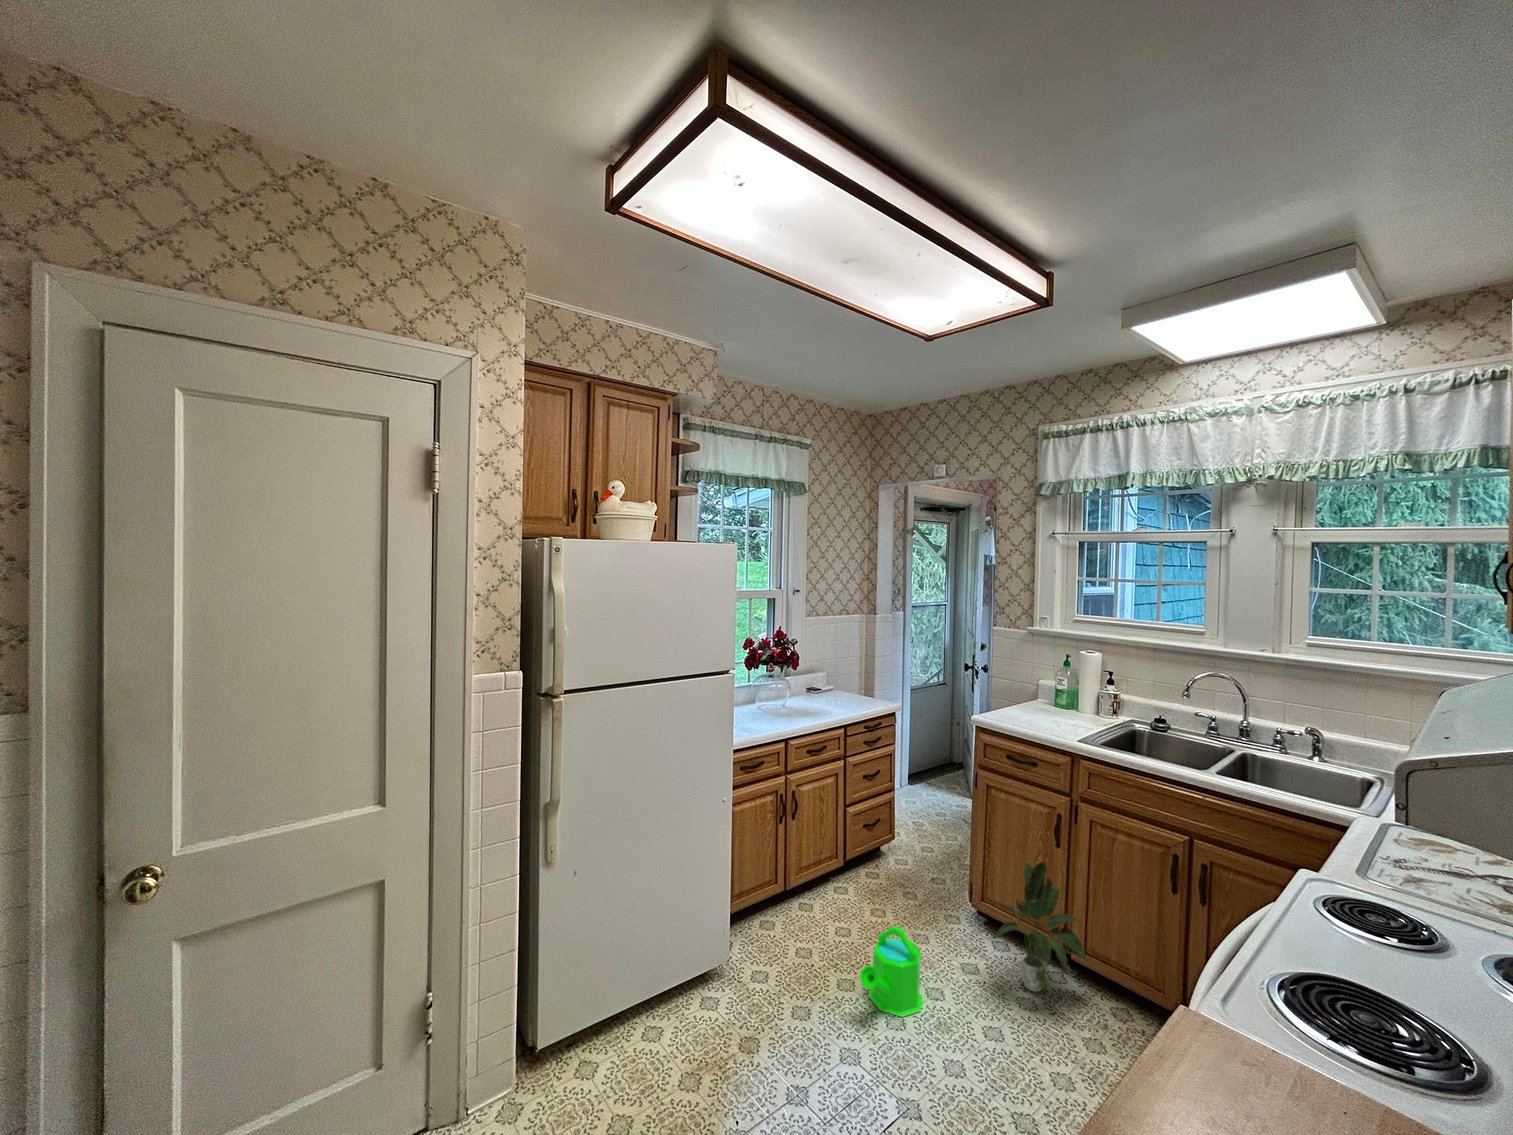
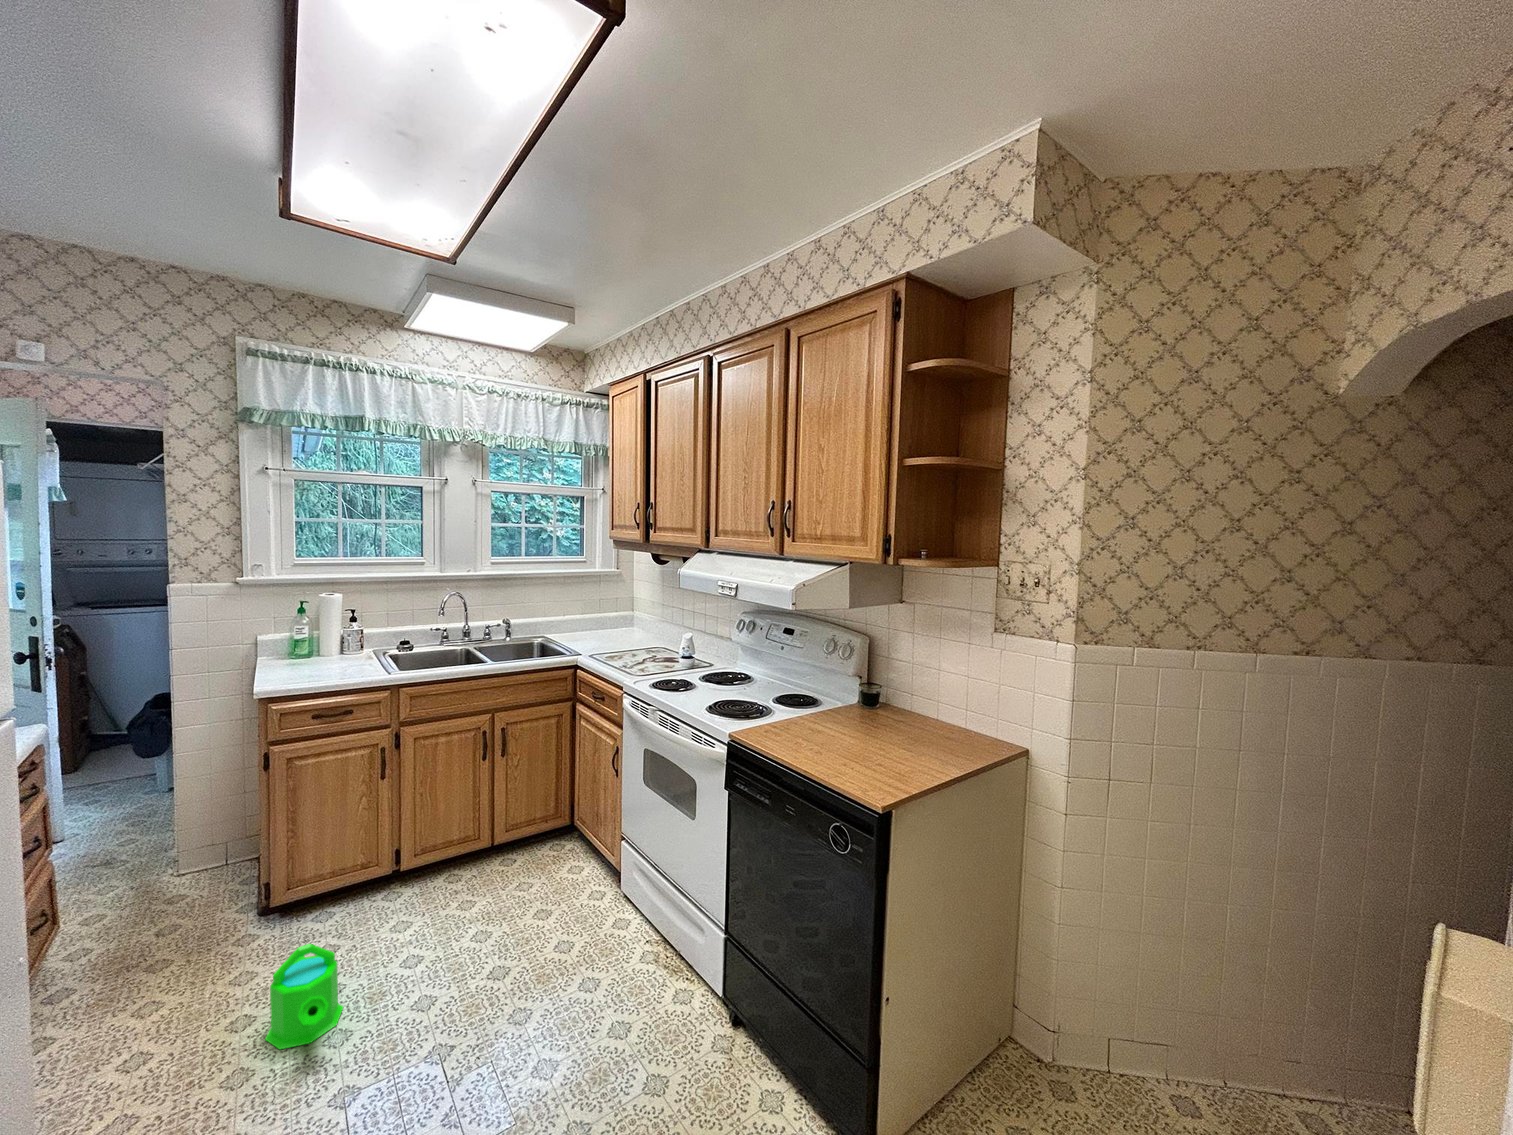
potted plant: present [992,862,1088,992] -> none [352,797,440,919]

